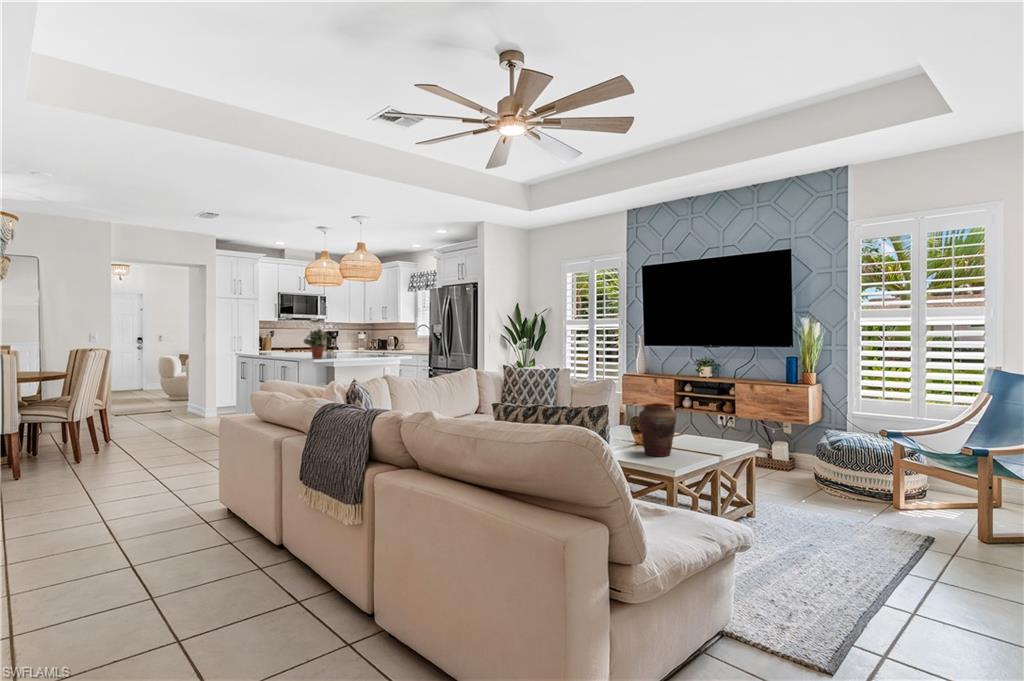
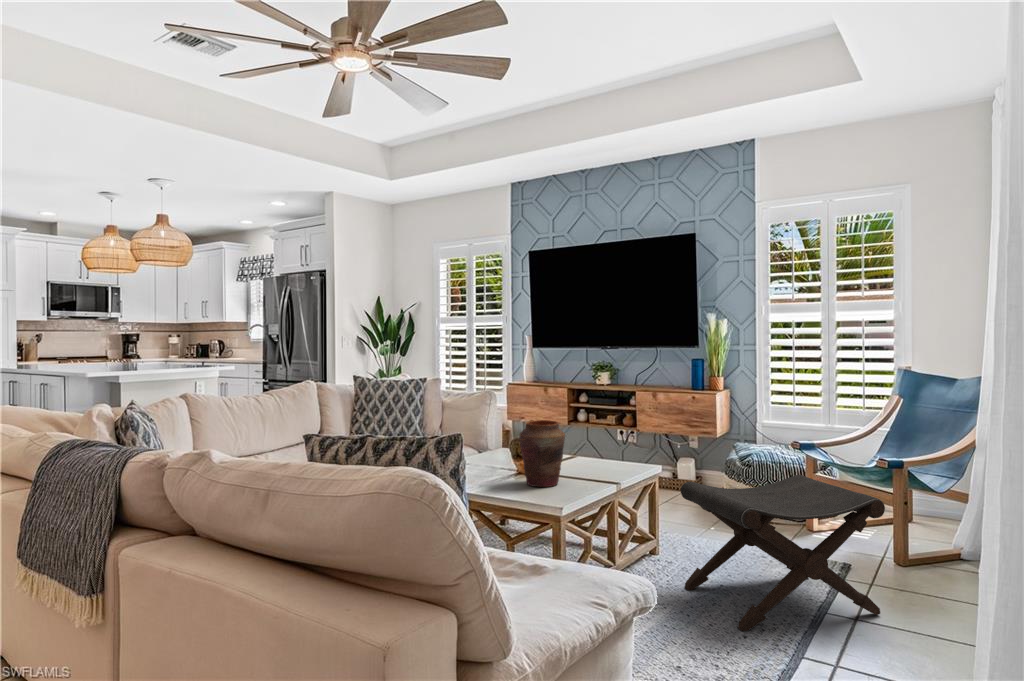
potted plant: present [304,329,330,359] -> none [80,330,125,371]
footstool: none [775,457,963,581] -> present [681,475,885,631]

